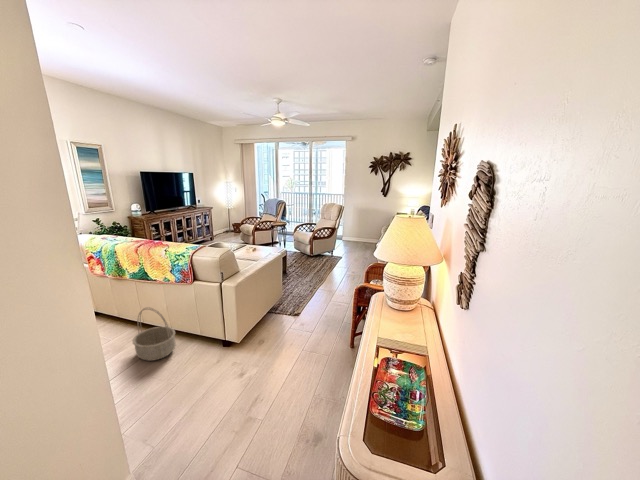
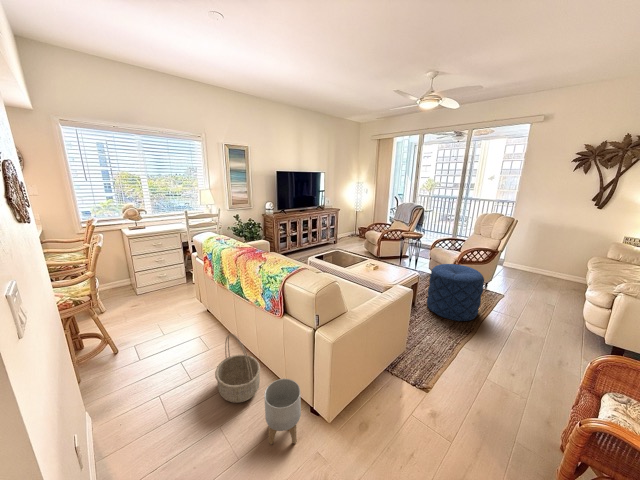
pouf: none [294,240,327,277] -> present [427,264,484,321]
planter: none [188,324,217,369] -> present [264,379,301,445]

